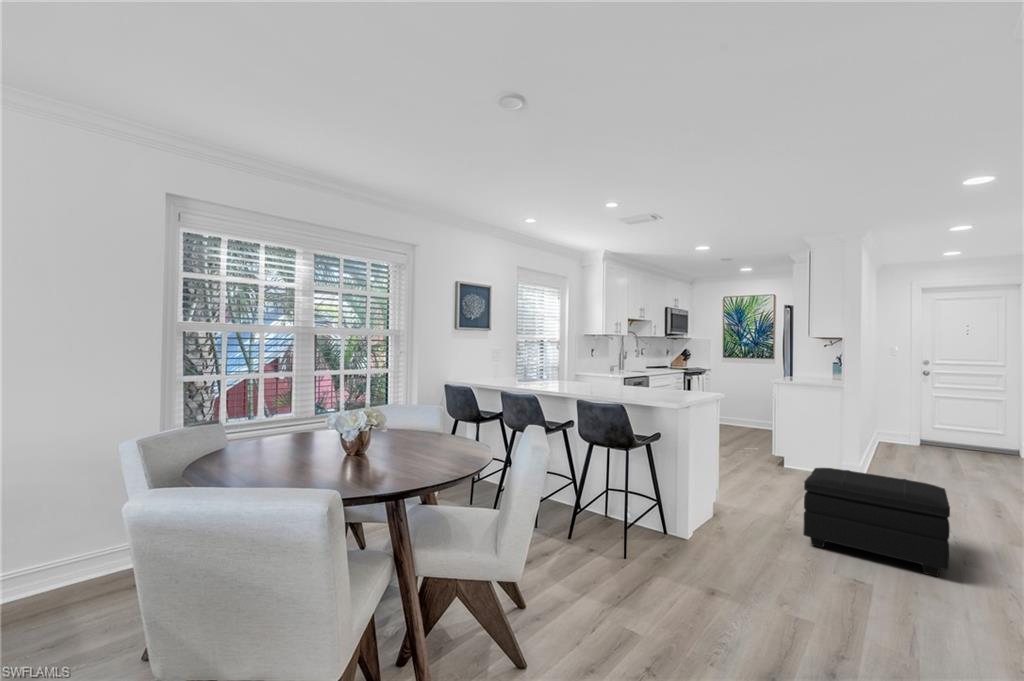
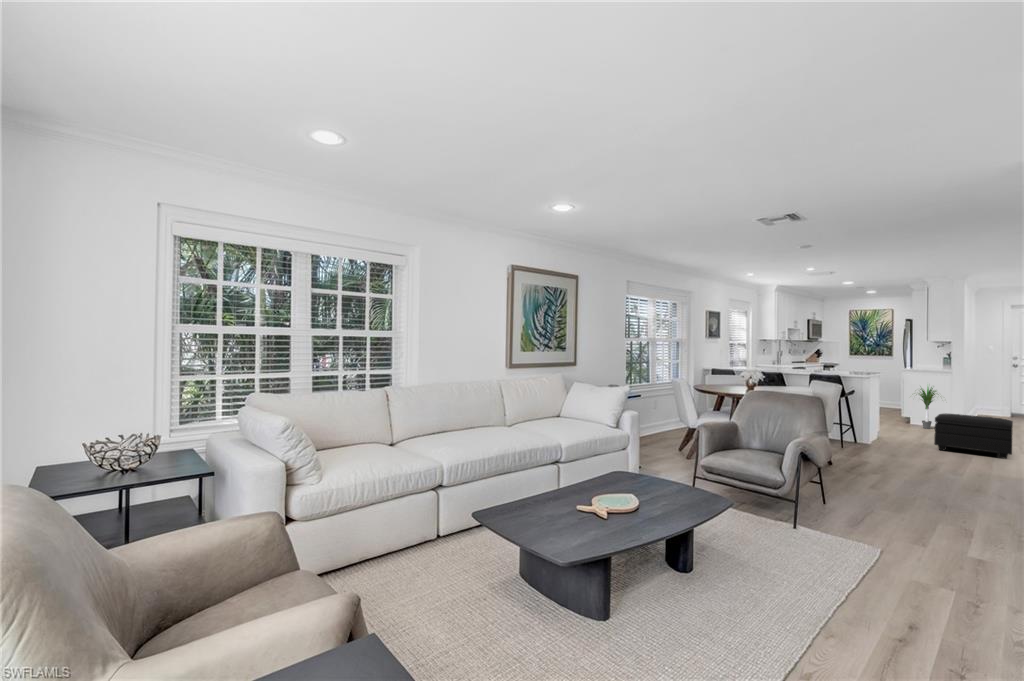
potted plant: none [779,399,836,475] -> present [919,387,936,429]

